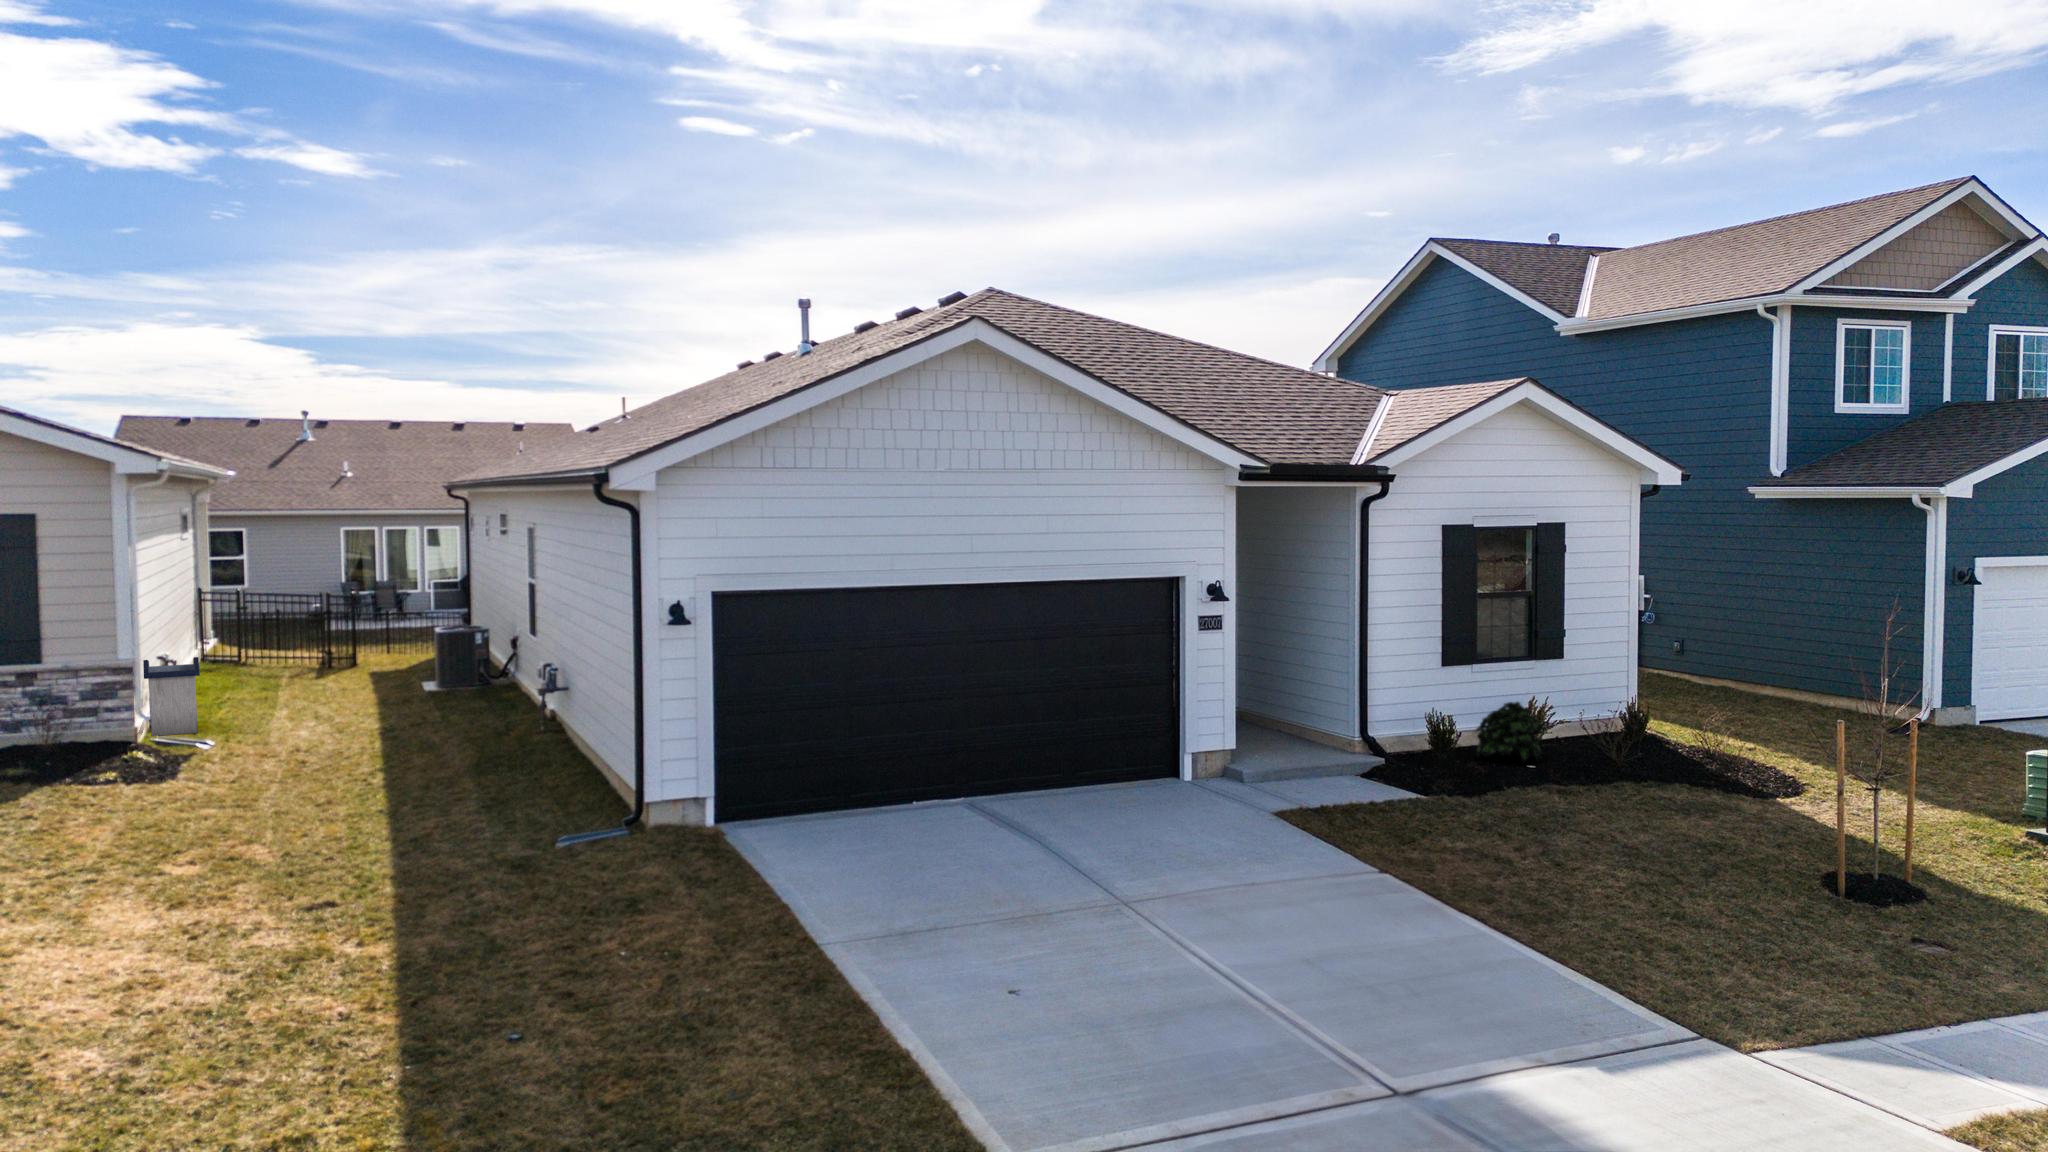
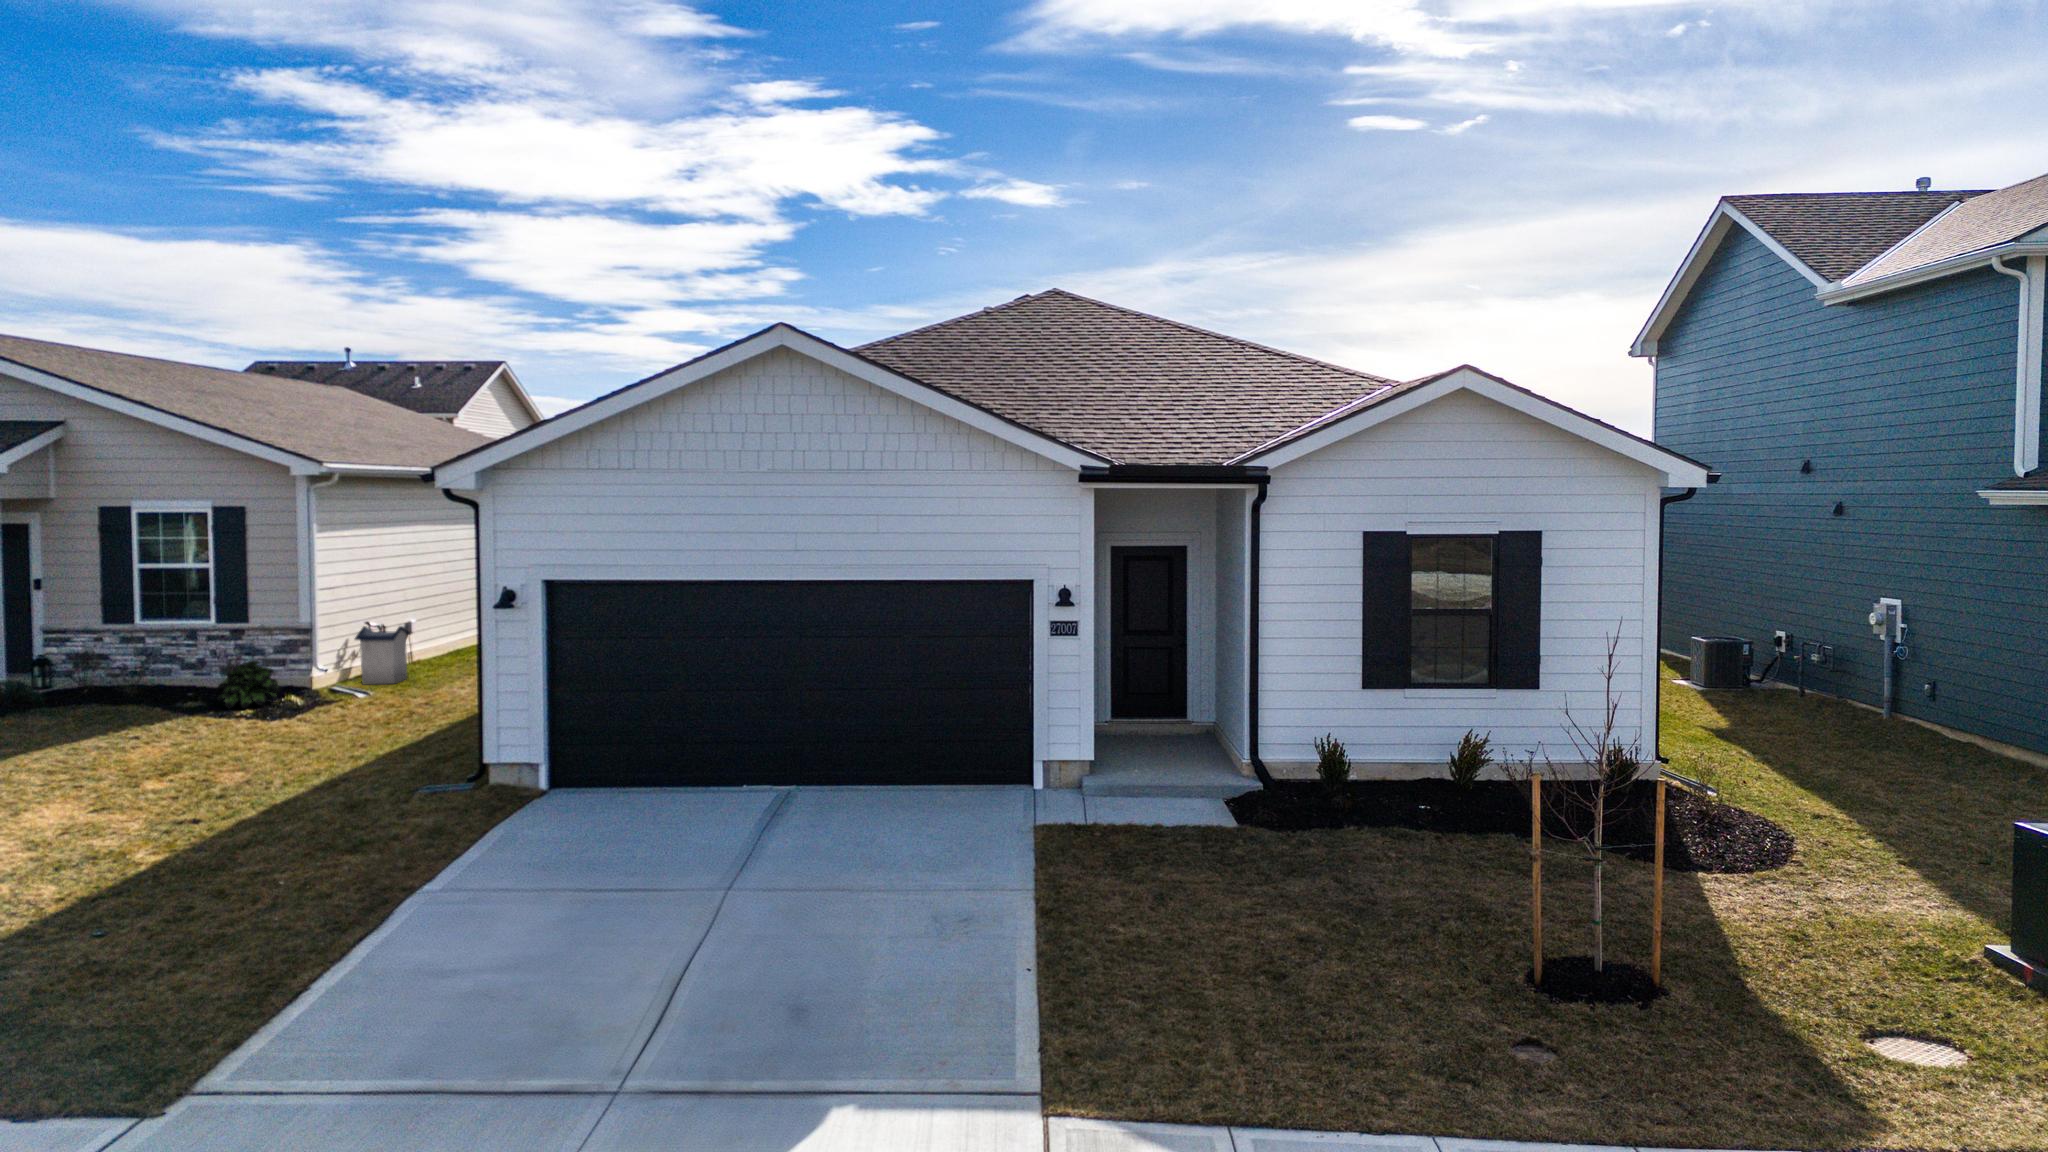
potted plant: present [1476,702,1543,762] -> present [217,660,282,708]

